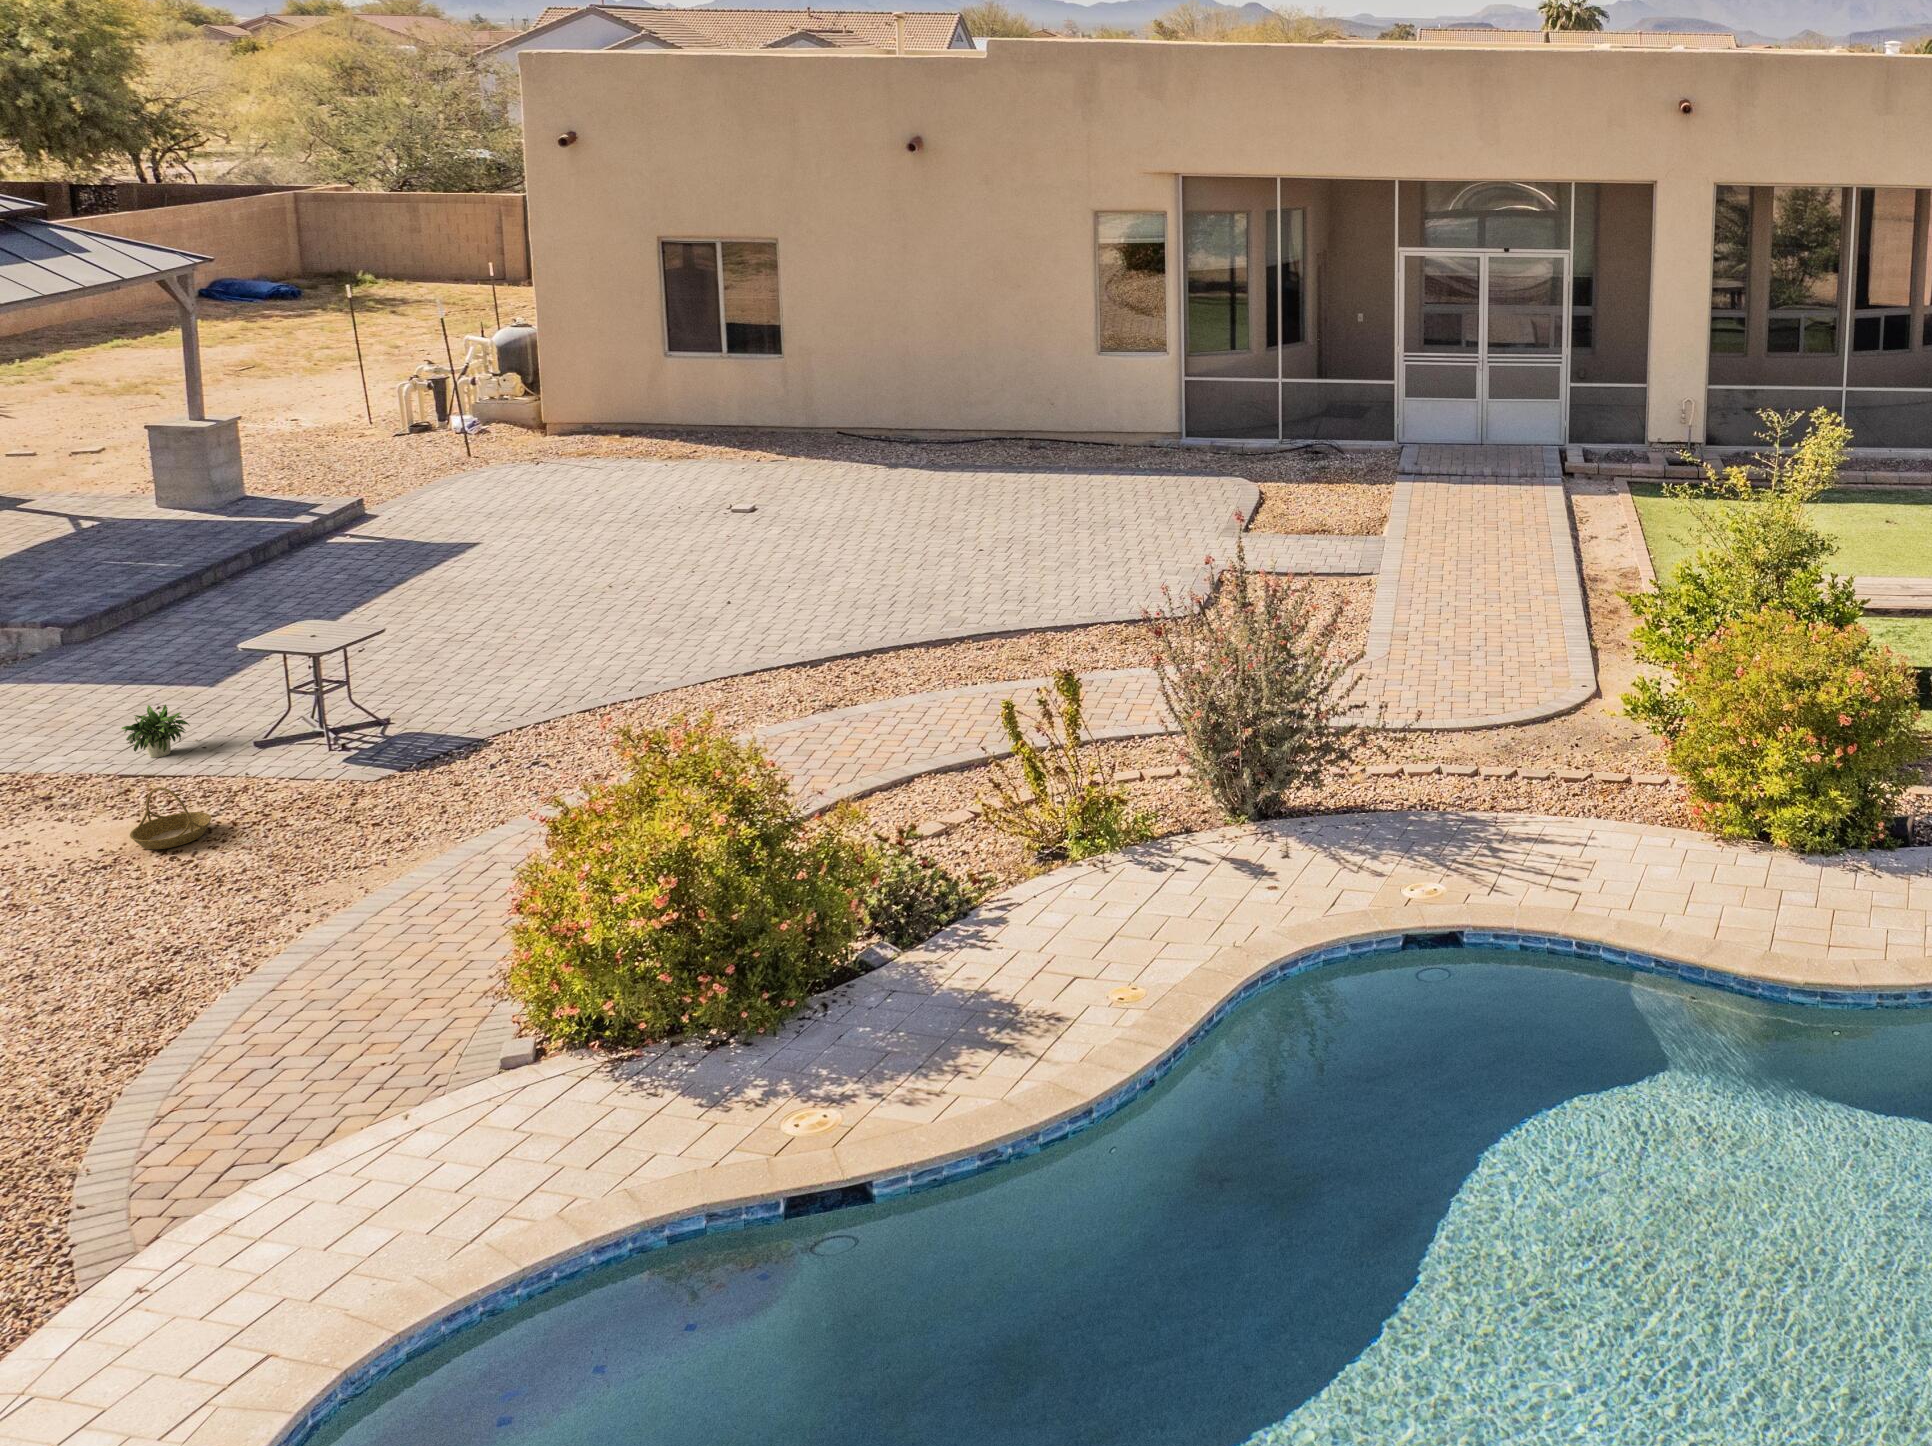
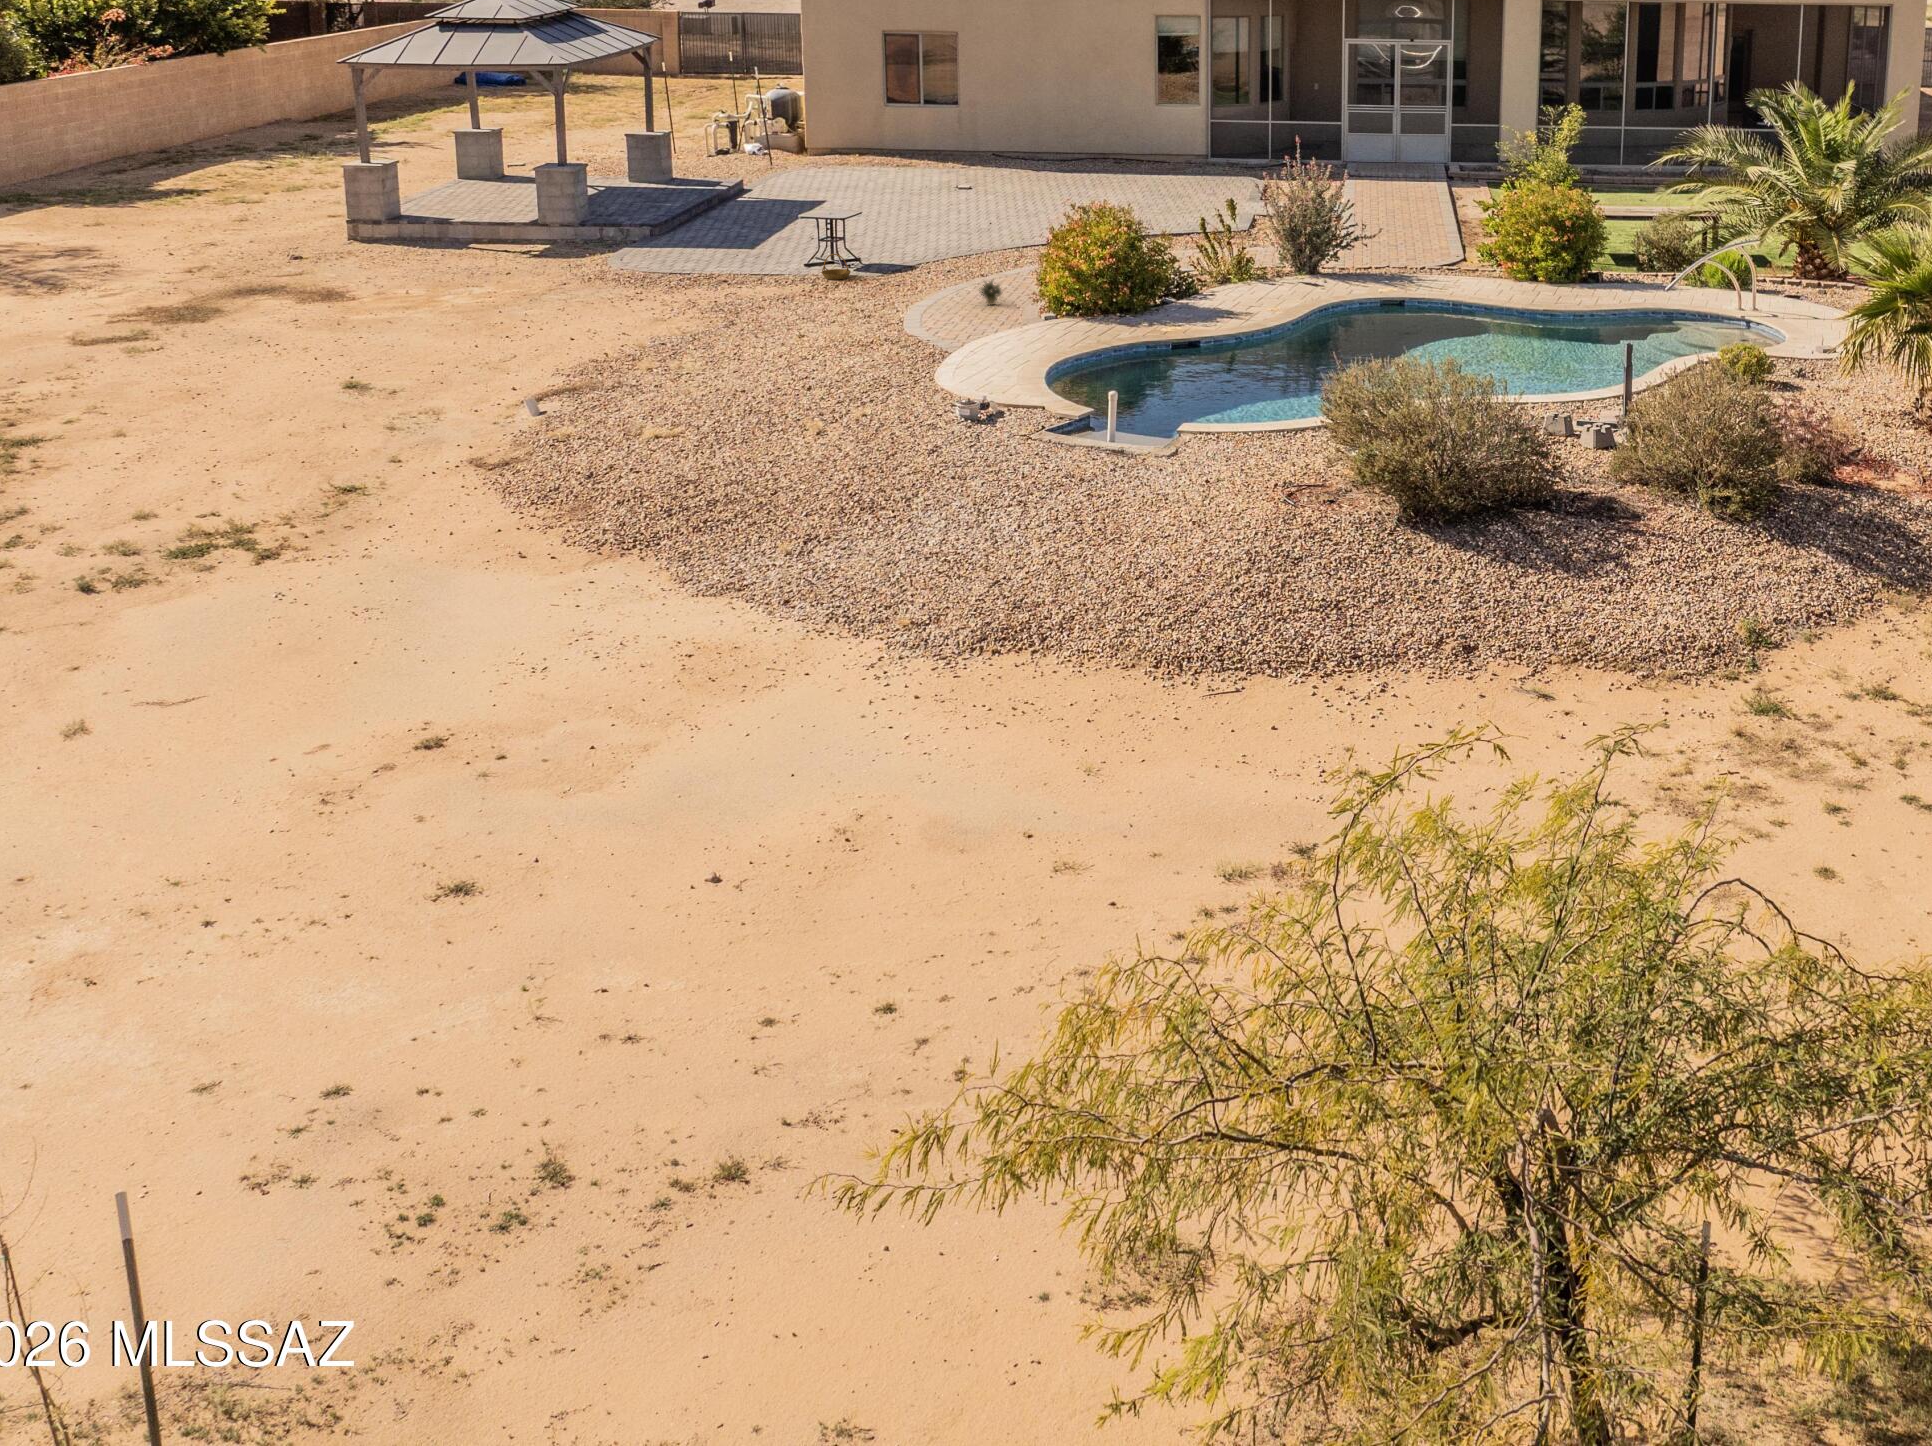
potted plant: present [121,705,198,758] -> present [979,282,1001,305]

